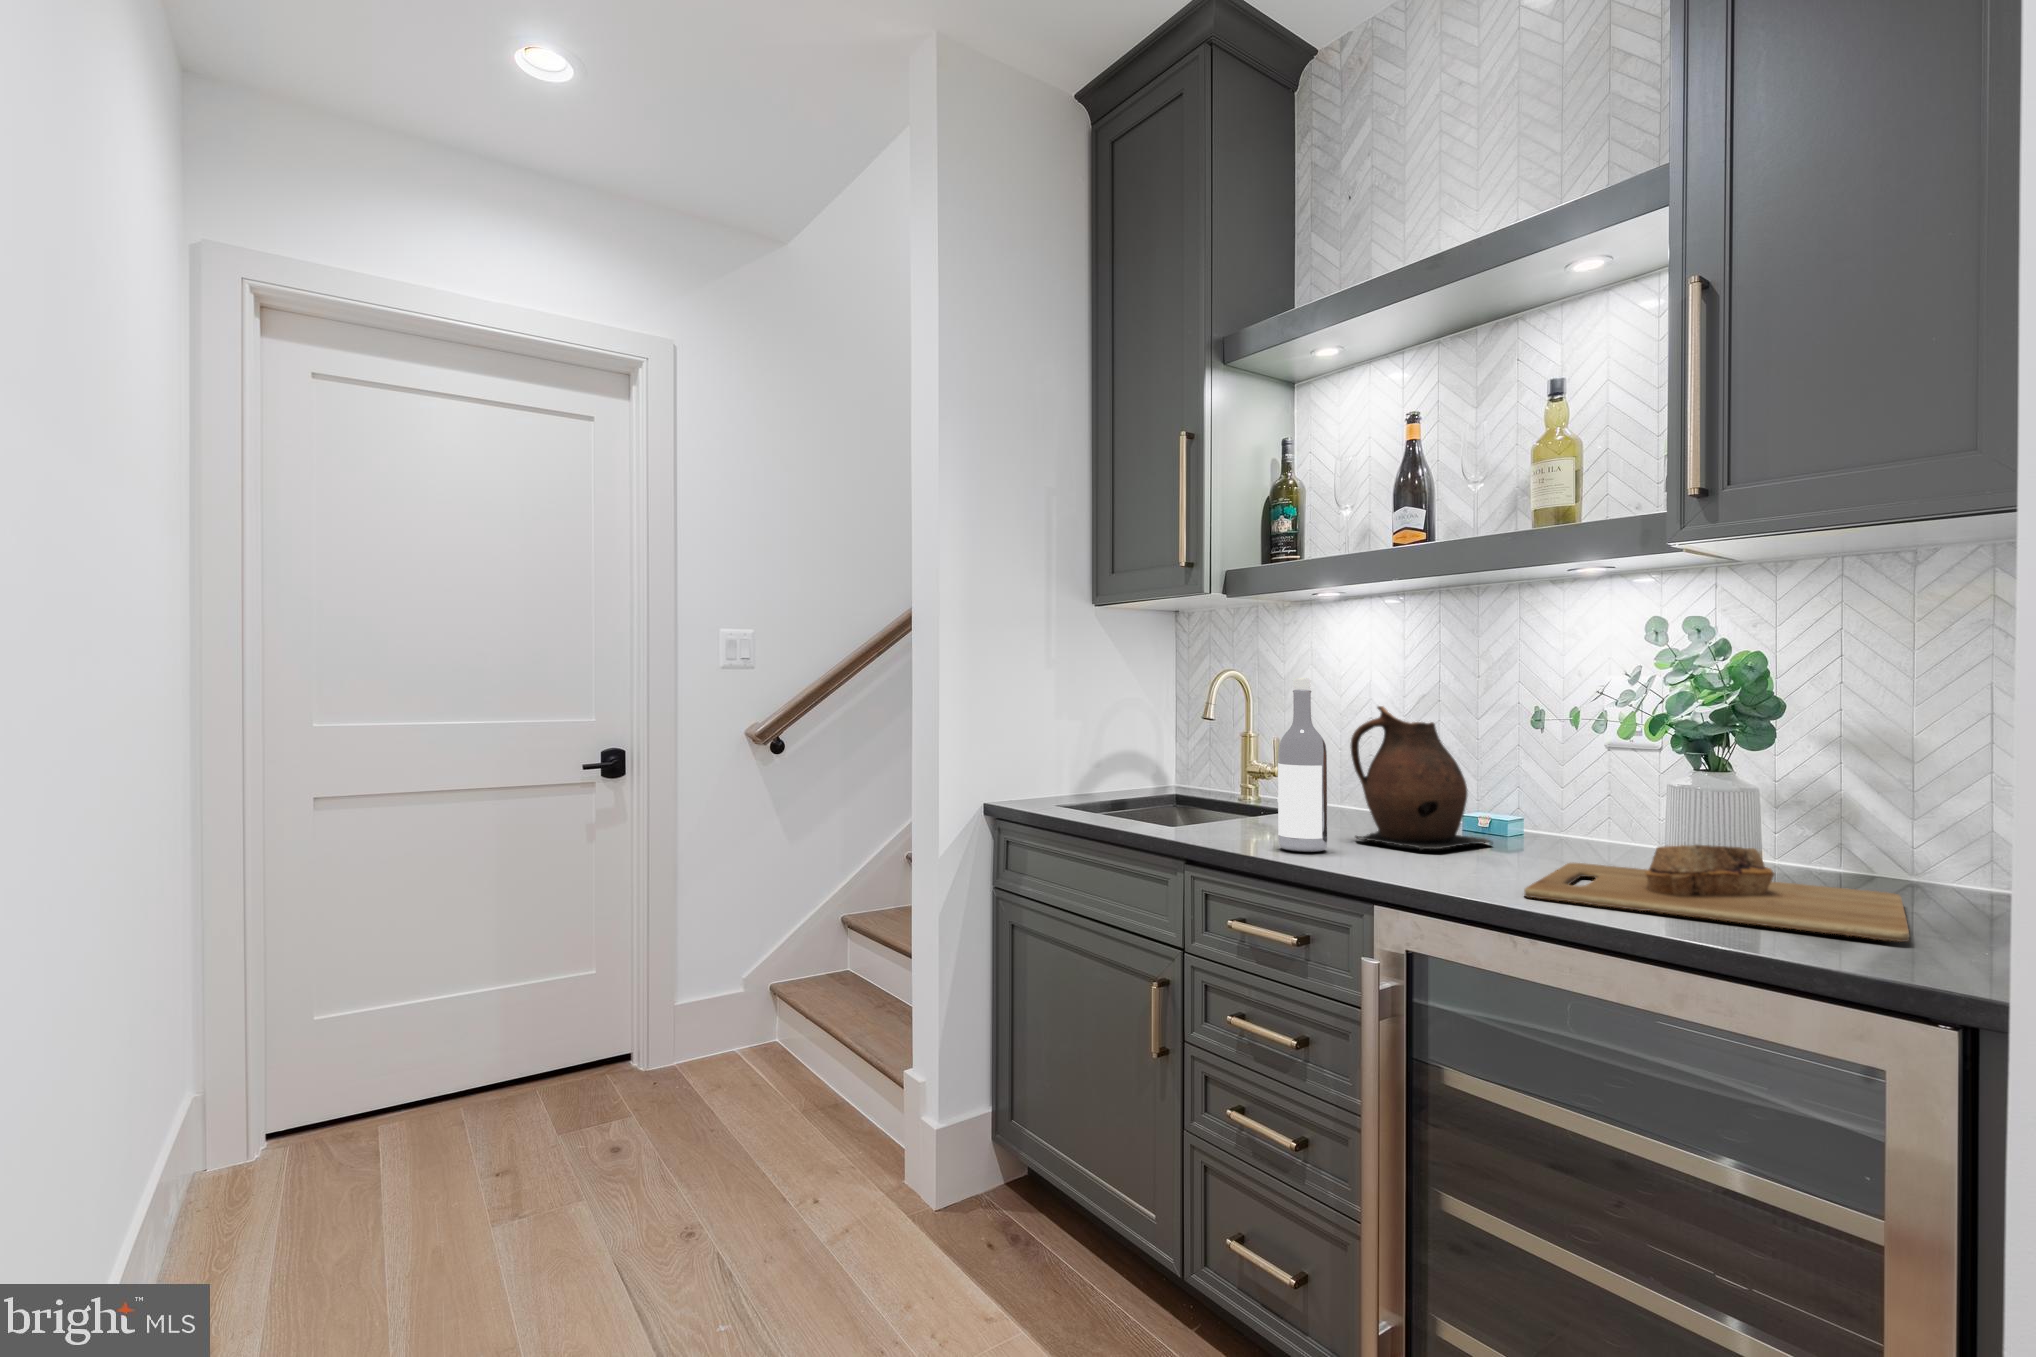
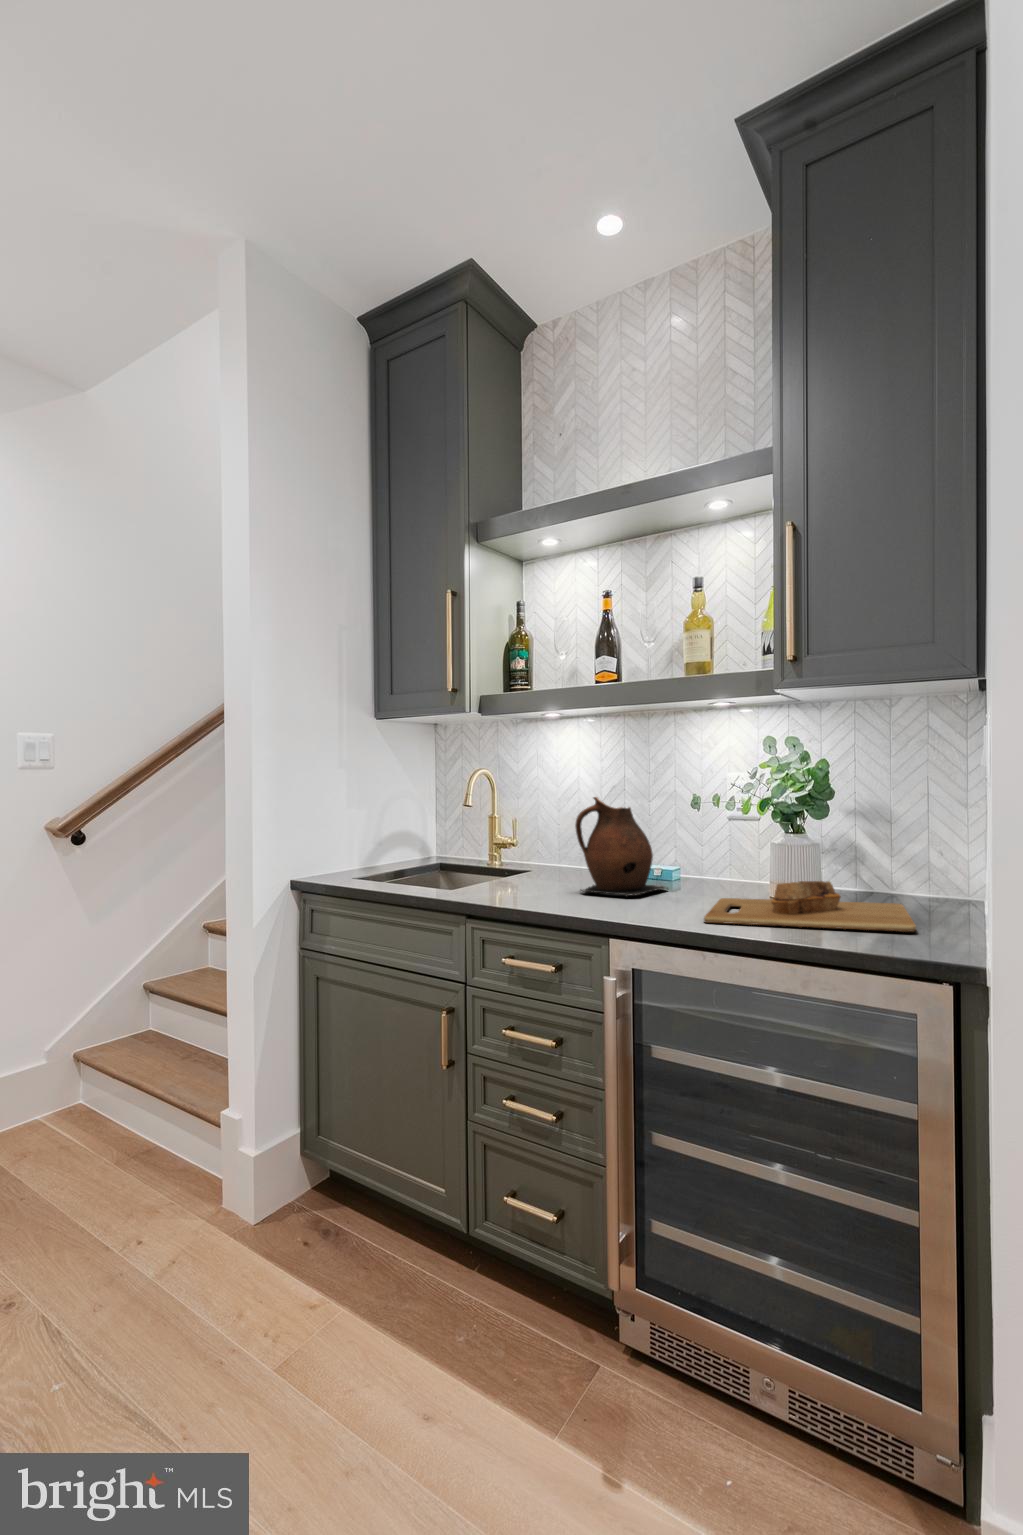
wine bottle: present [1277,678,1327,852] -> none [531,778,566,903]

